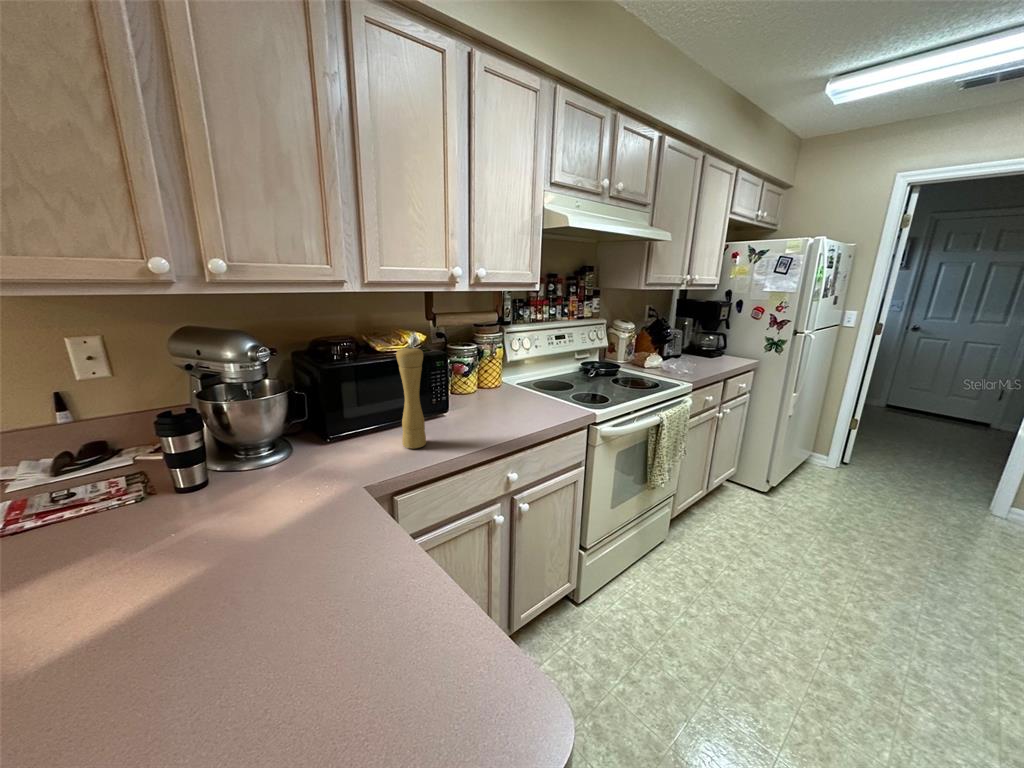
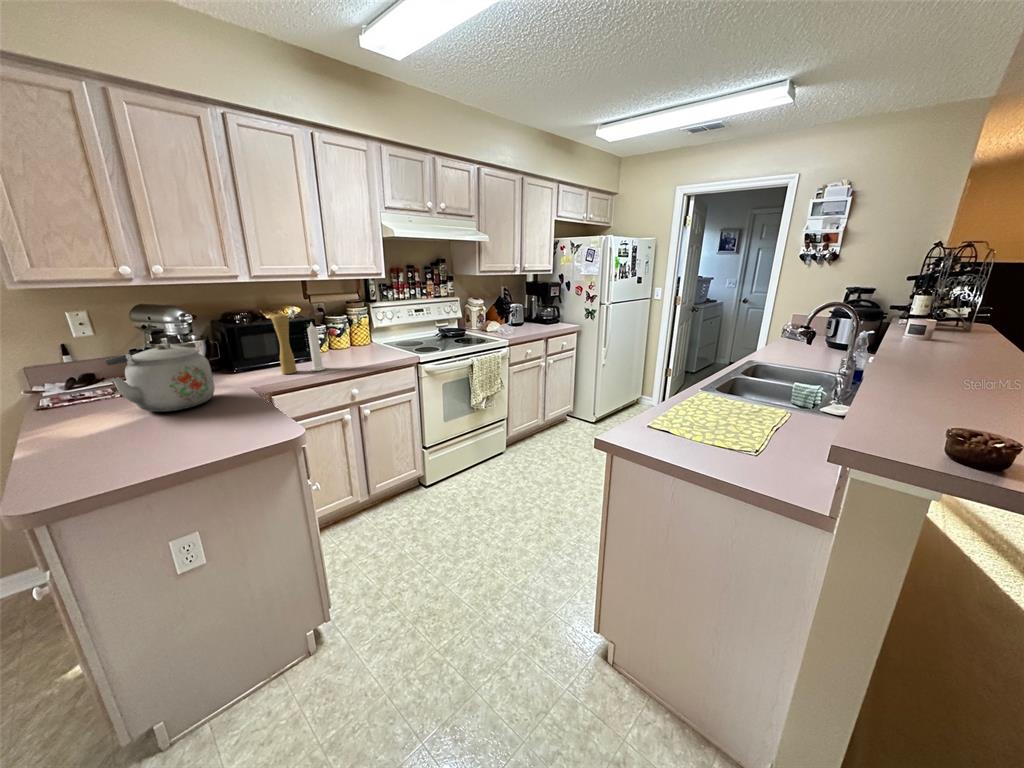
candle: none [446,361,469,443] -> present [308,322,325,371]
kettle: none [98,407,309,569] -> present [106,342,215,412]

